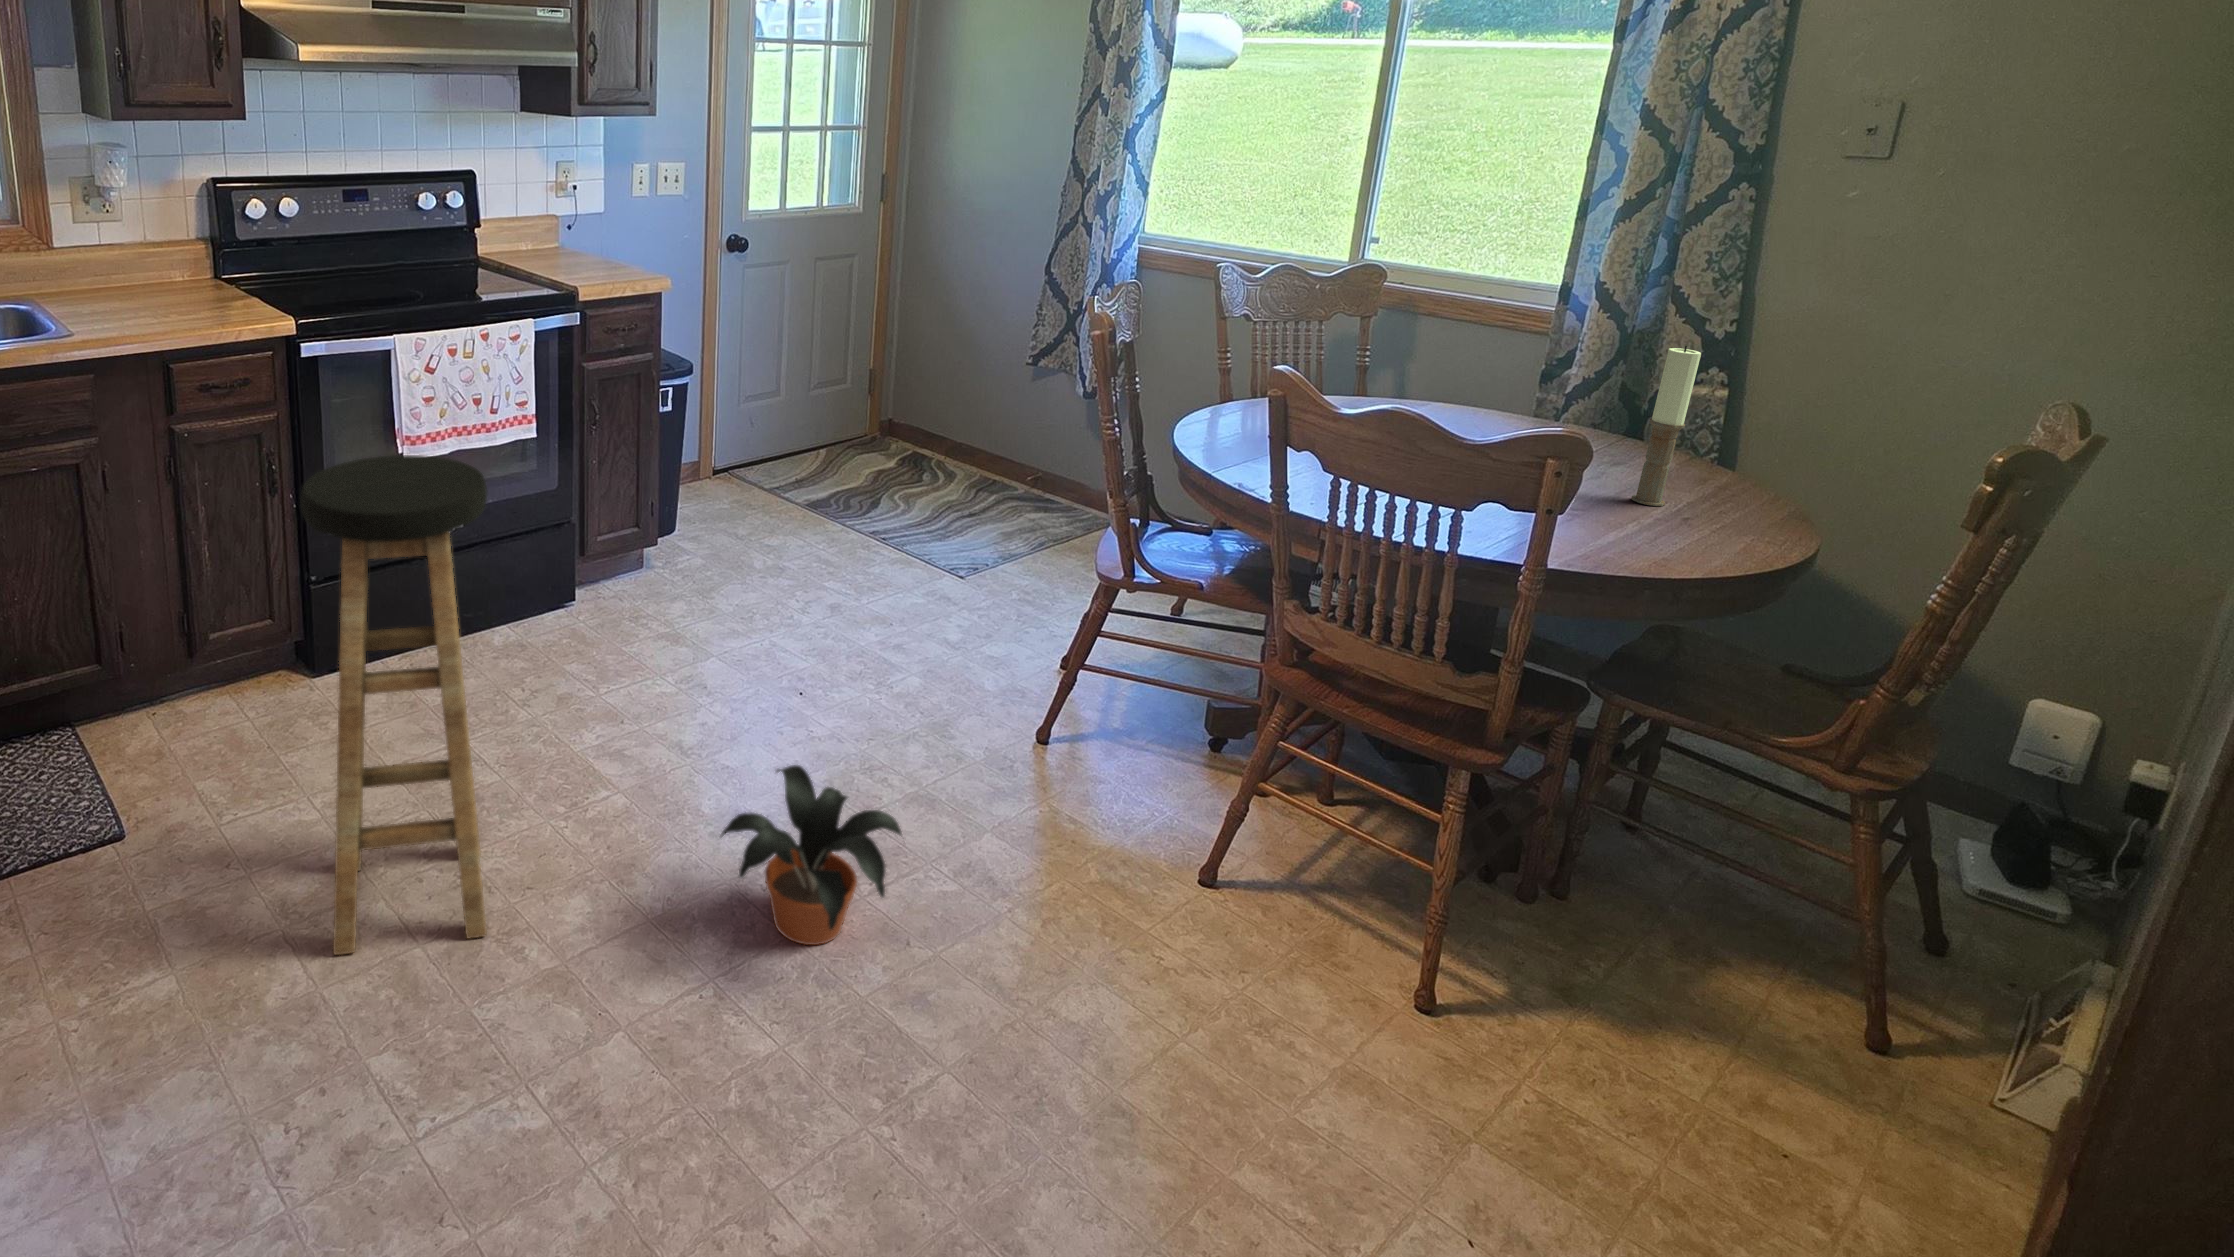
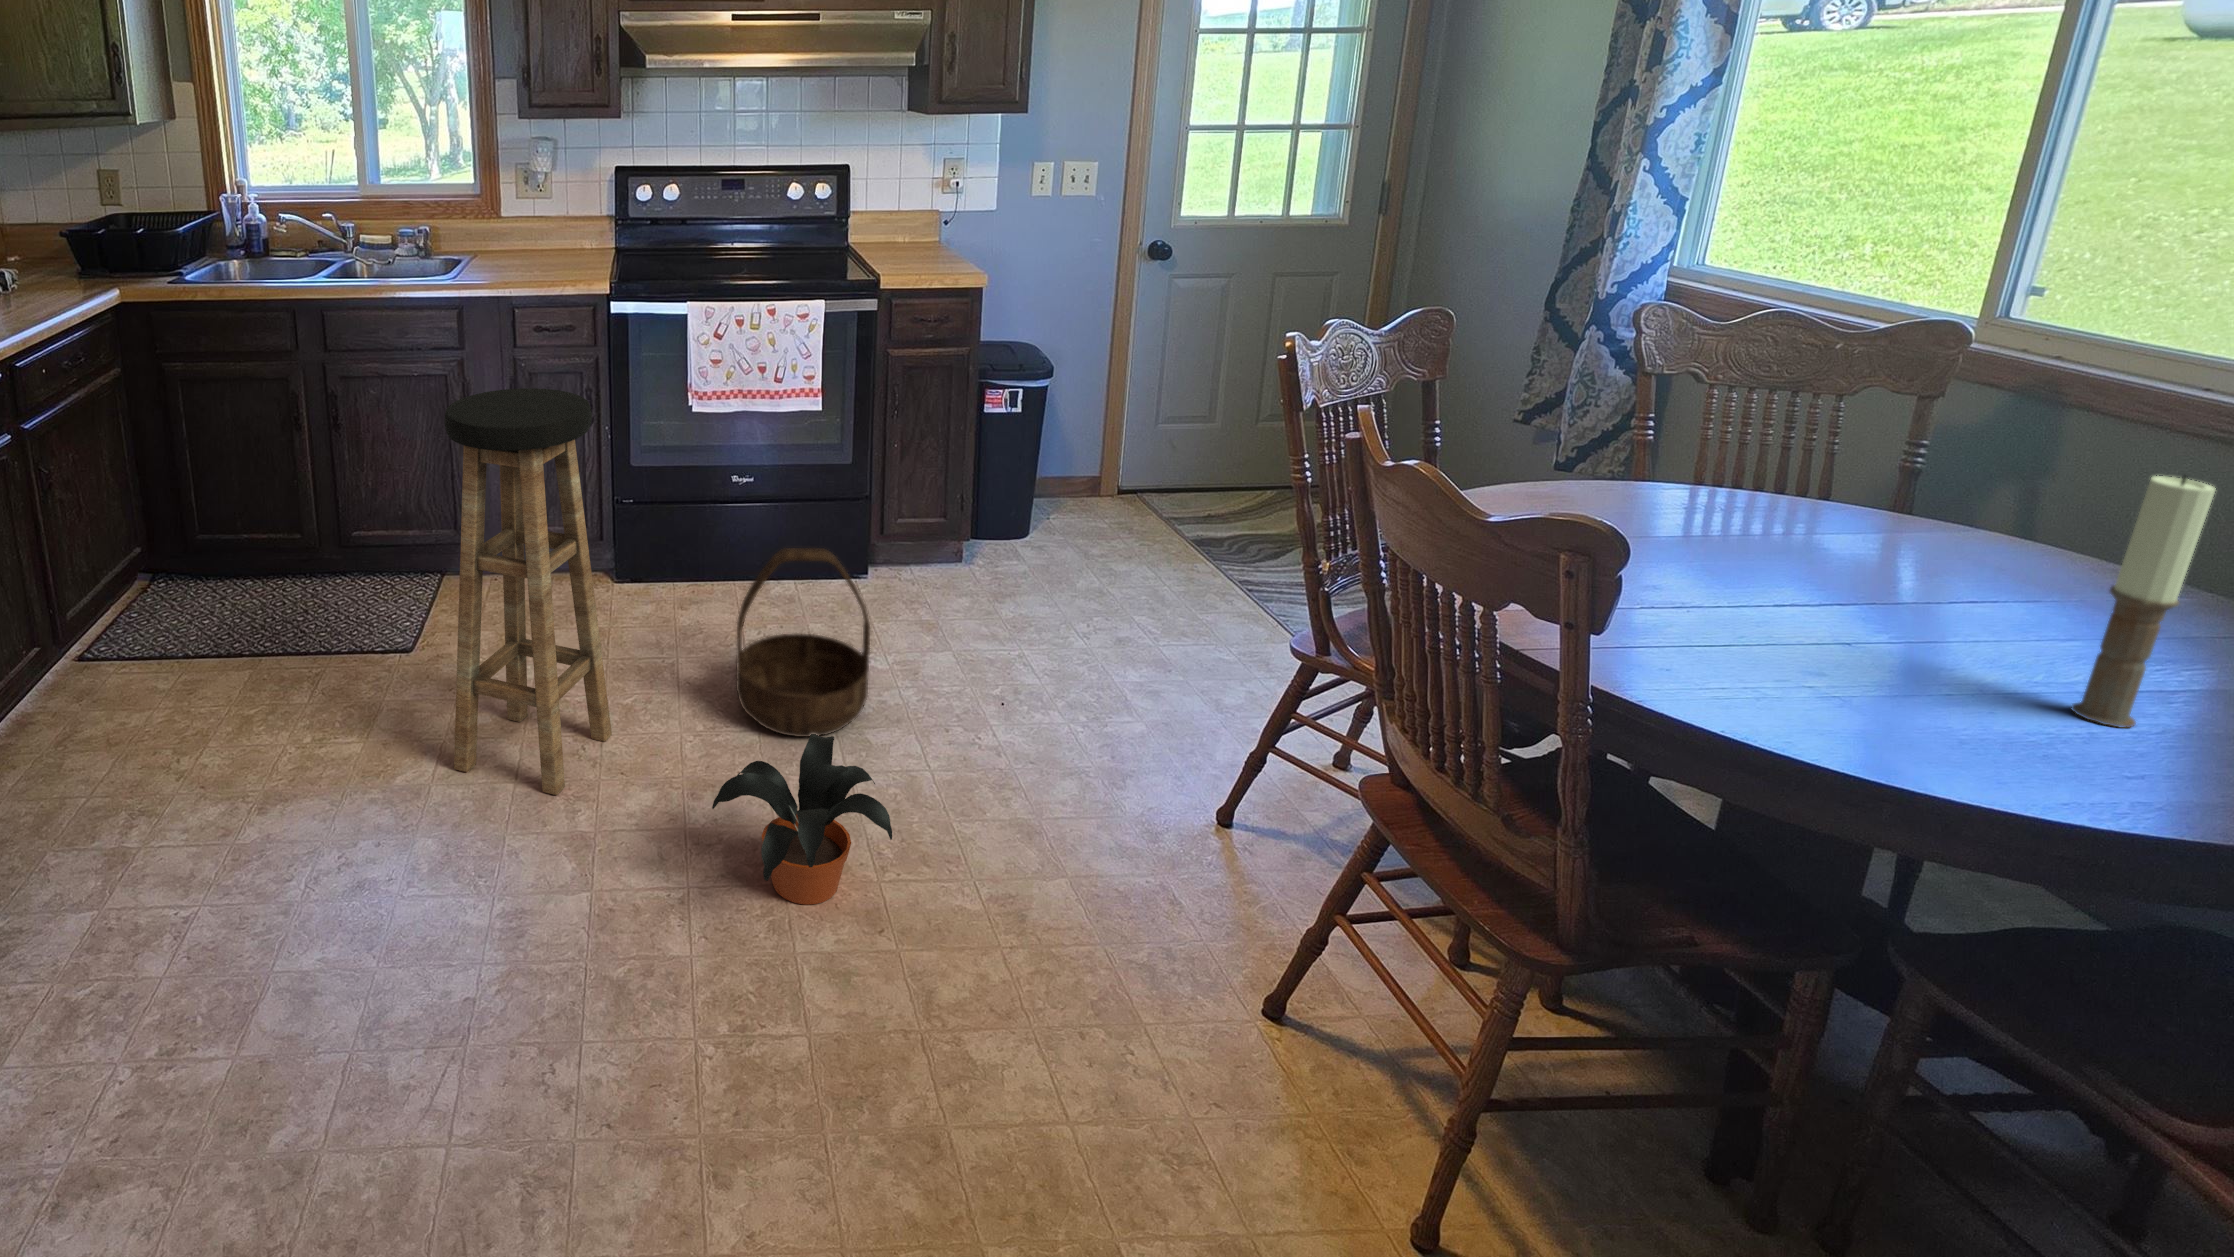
basket: none [572,579,713,785] -> present [736,548,870,737]

